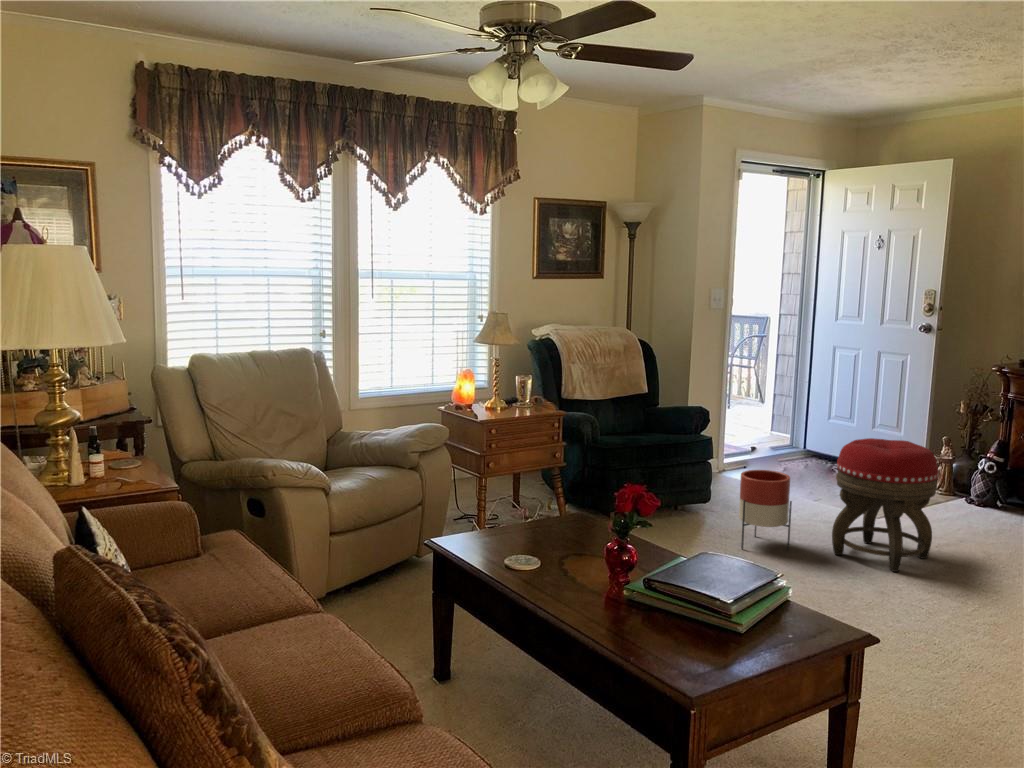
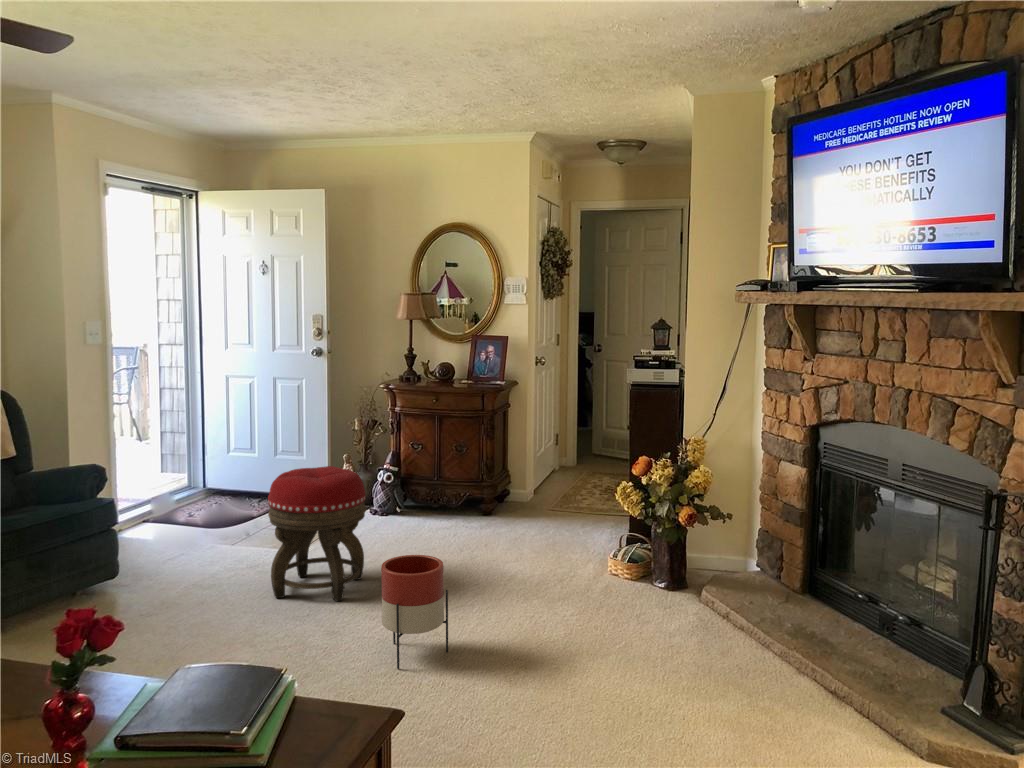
planter: present [739,470,792,550] -> present [381,555,448,669]

